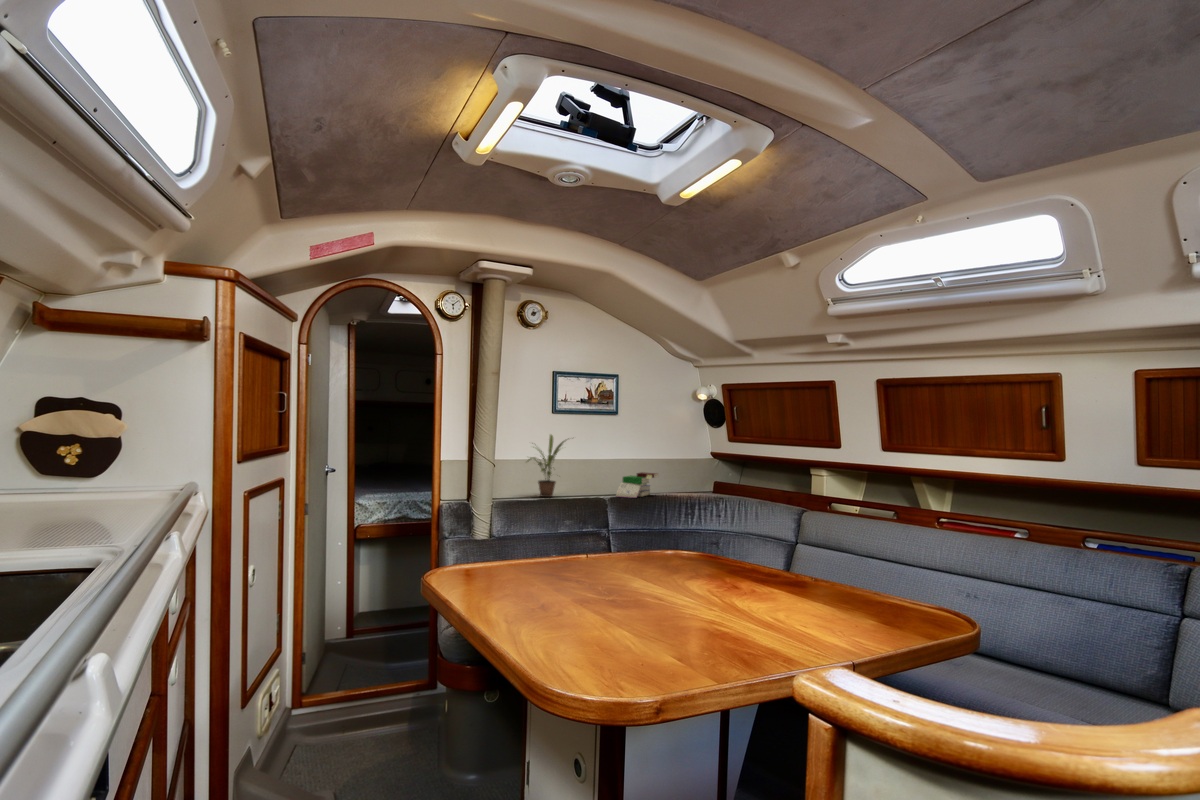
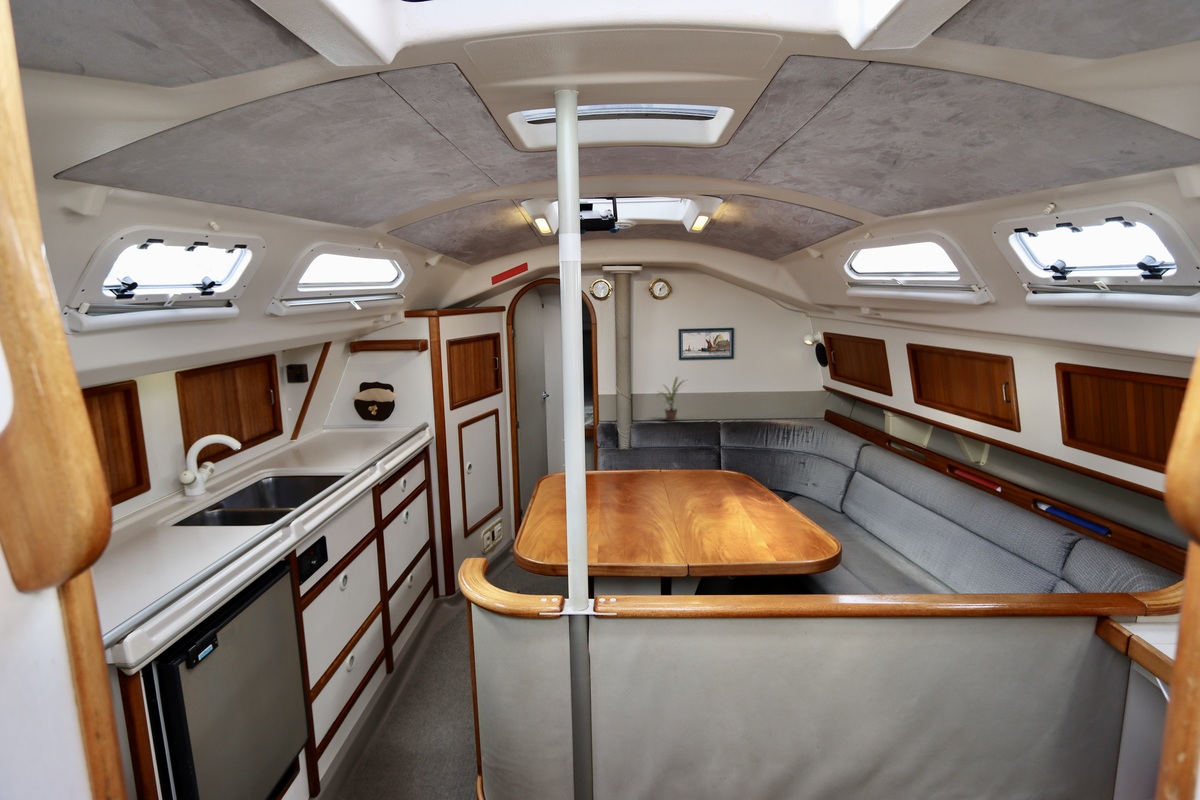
book: present [616,472,659,498] -> none [721,404,758,425]

